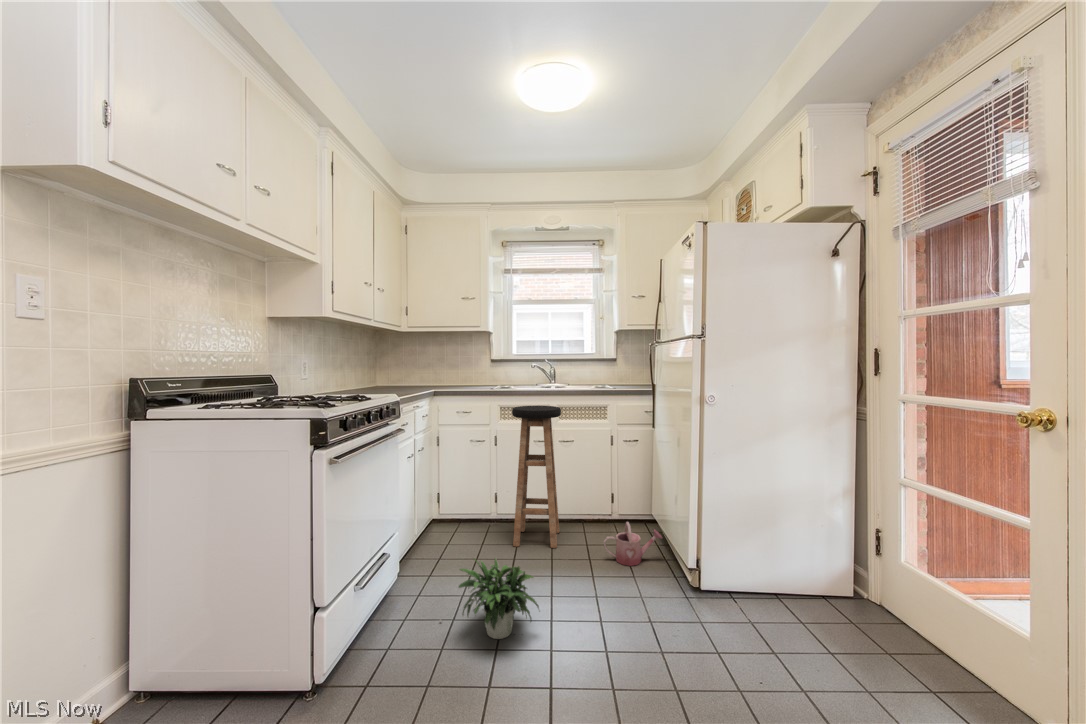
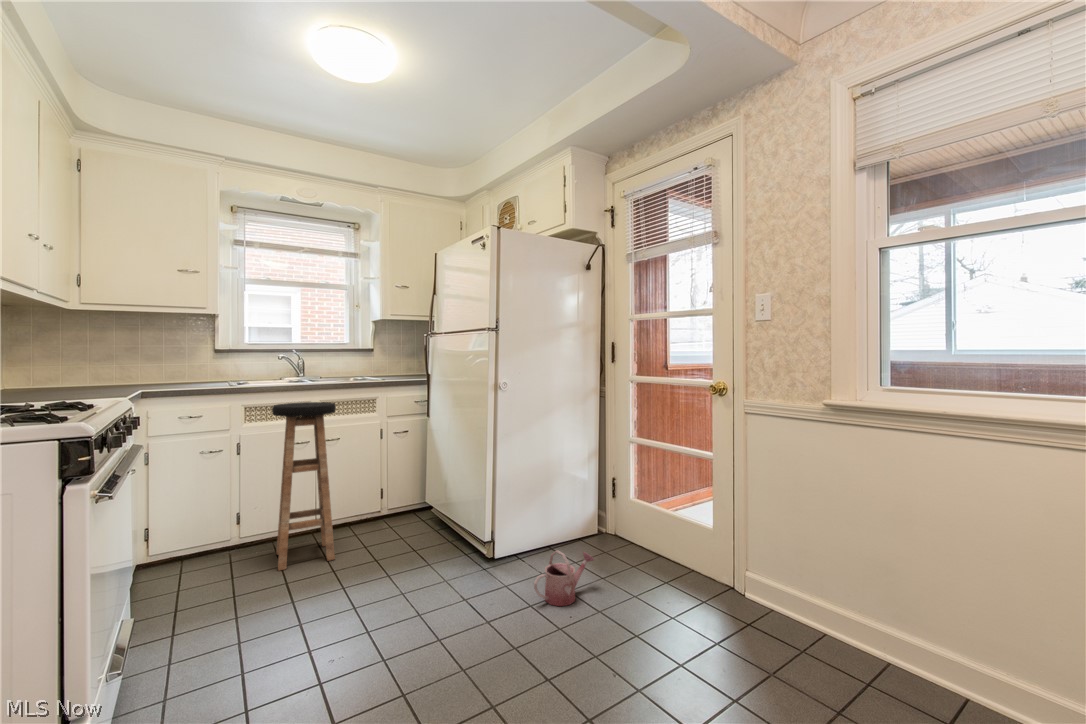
watering can: present [604,522,662,566] -> present [534,550,594,606]
potted plant: present [440,558,539,639] -> none [223,569,361,668]

